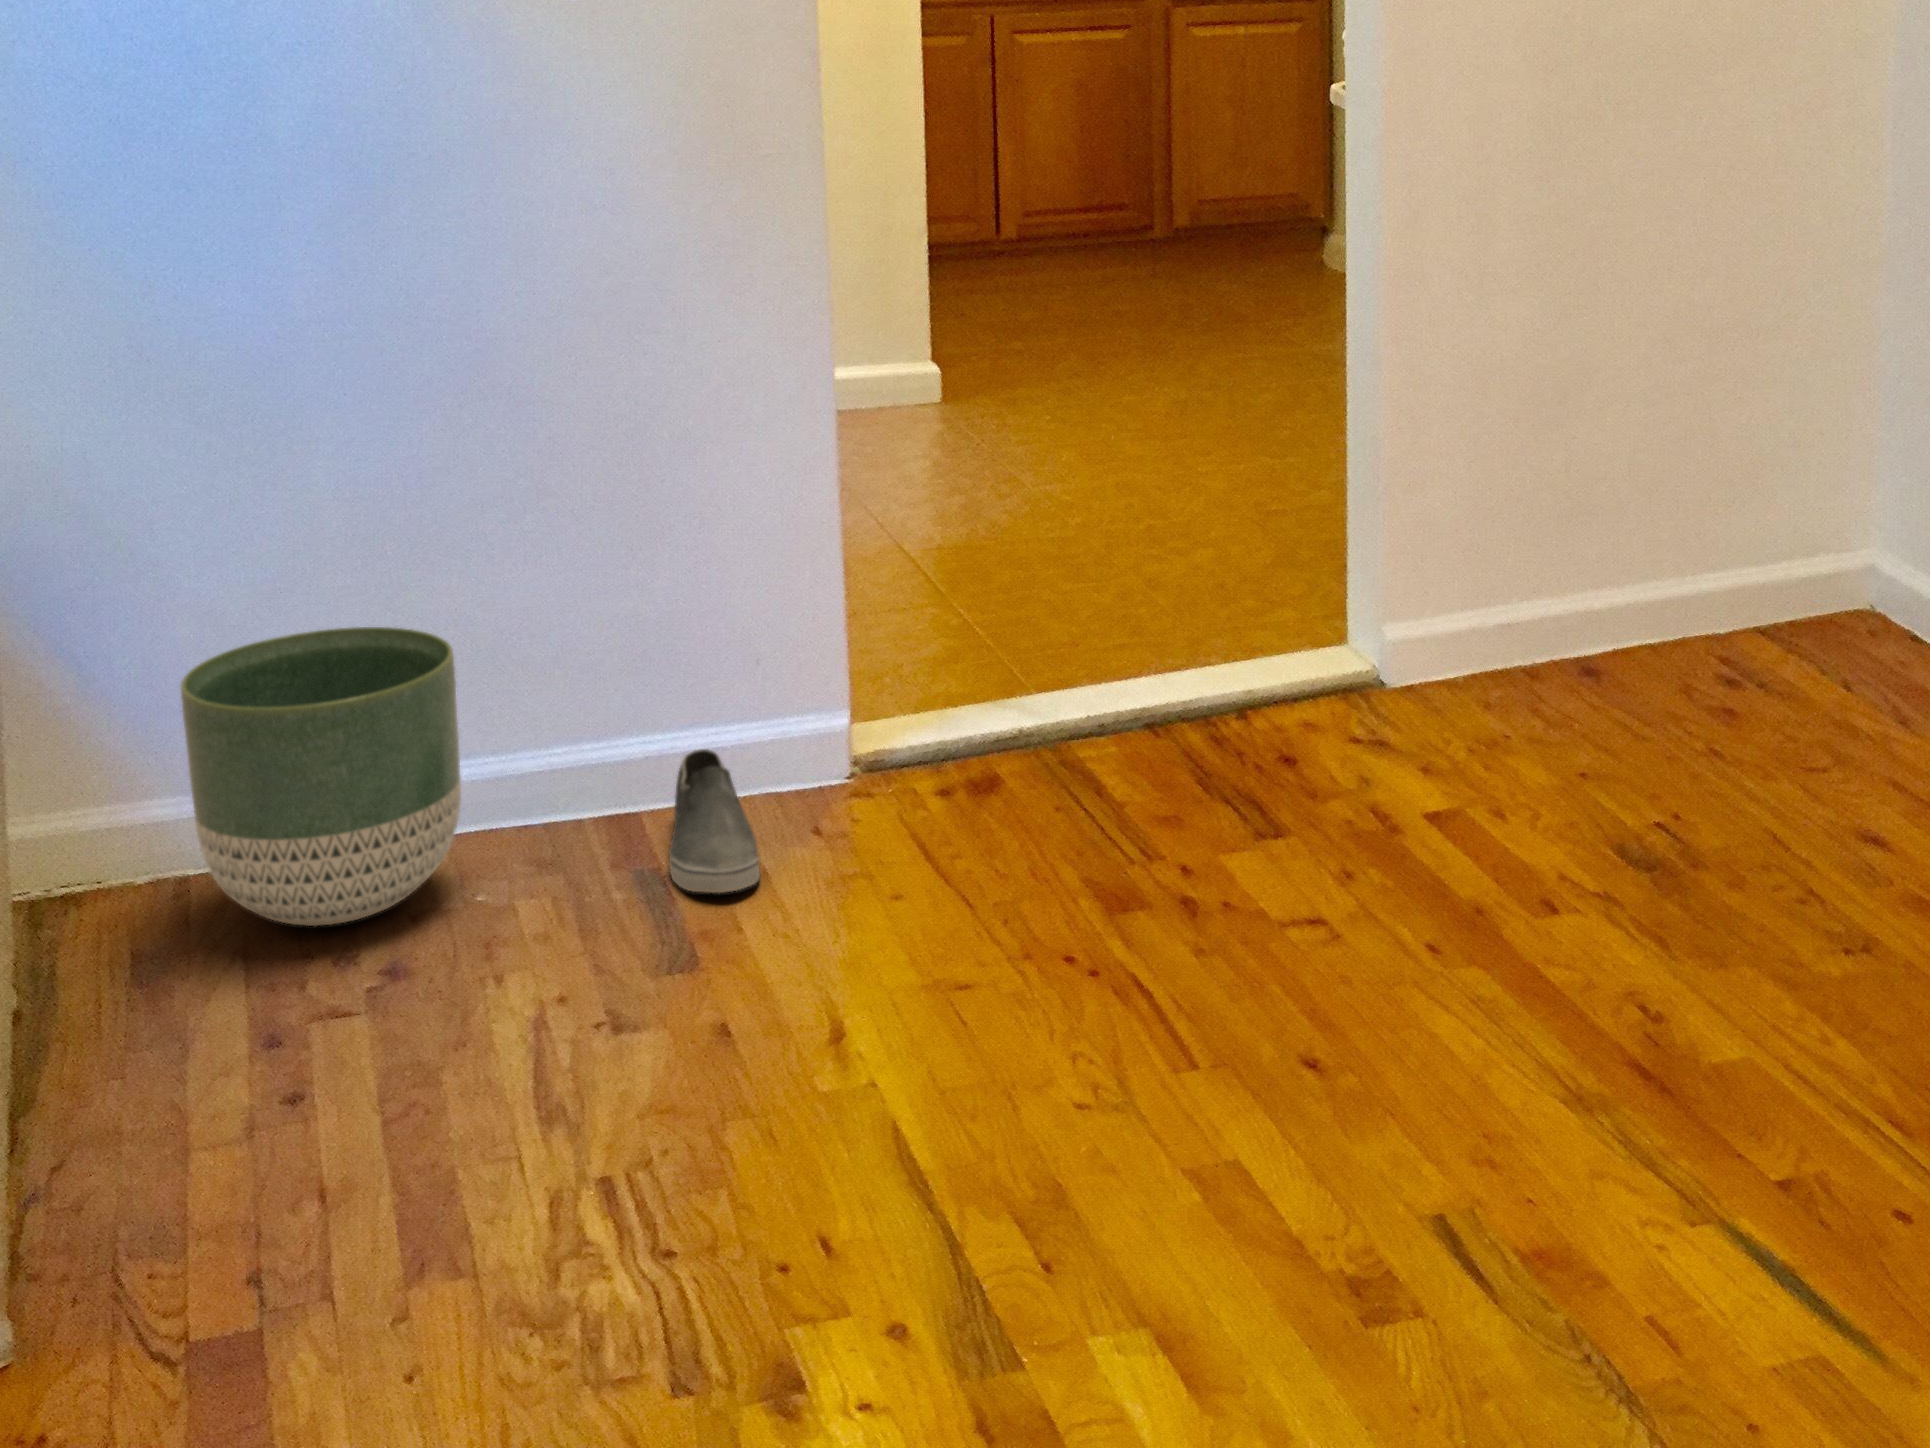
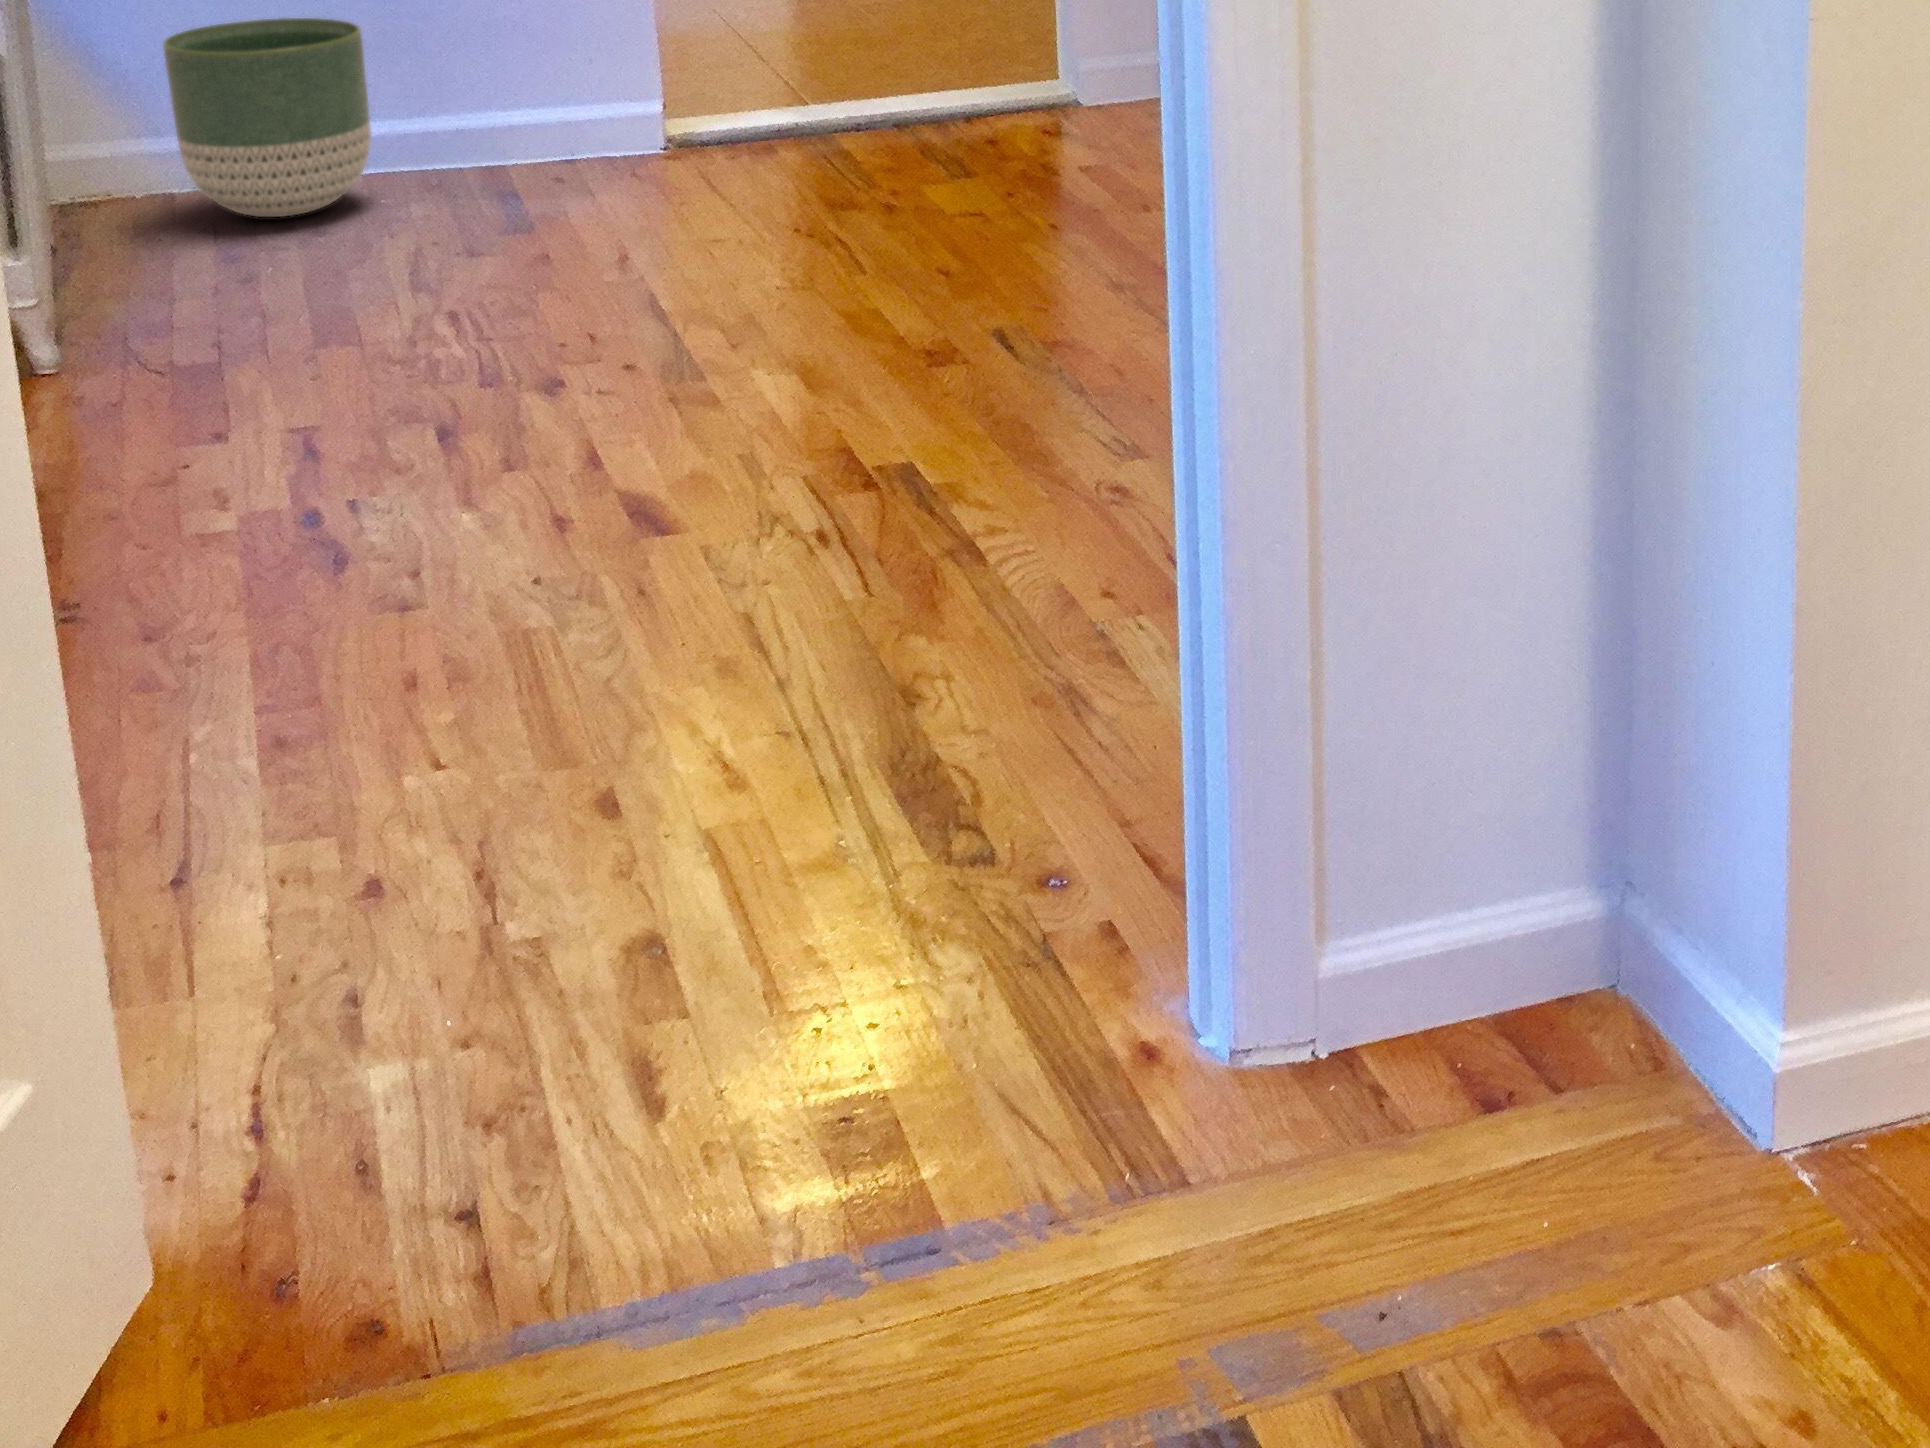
shoe: present [669,749,760,893] -> none [524,120,590,201]

